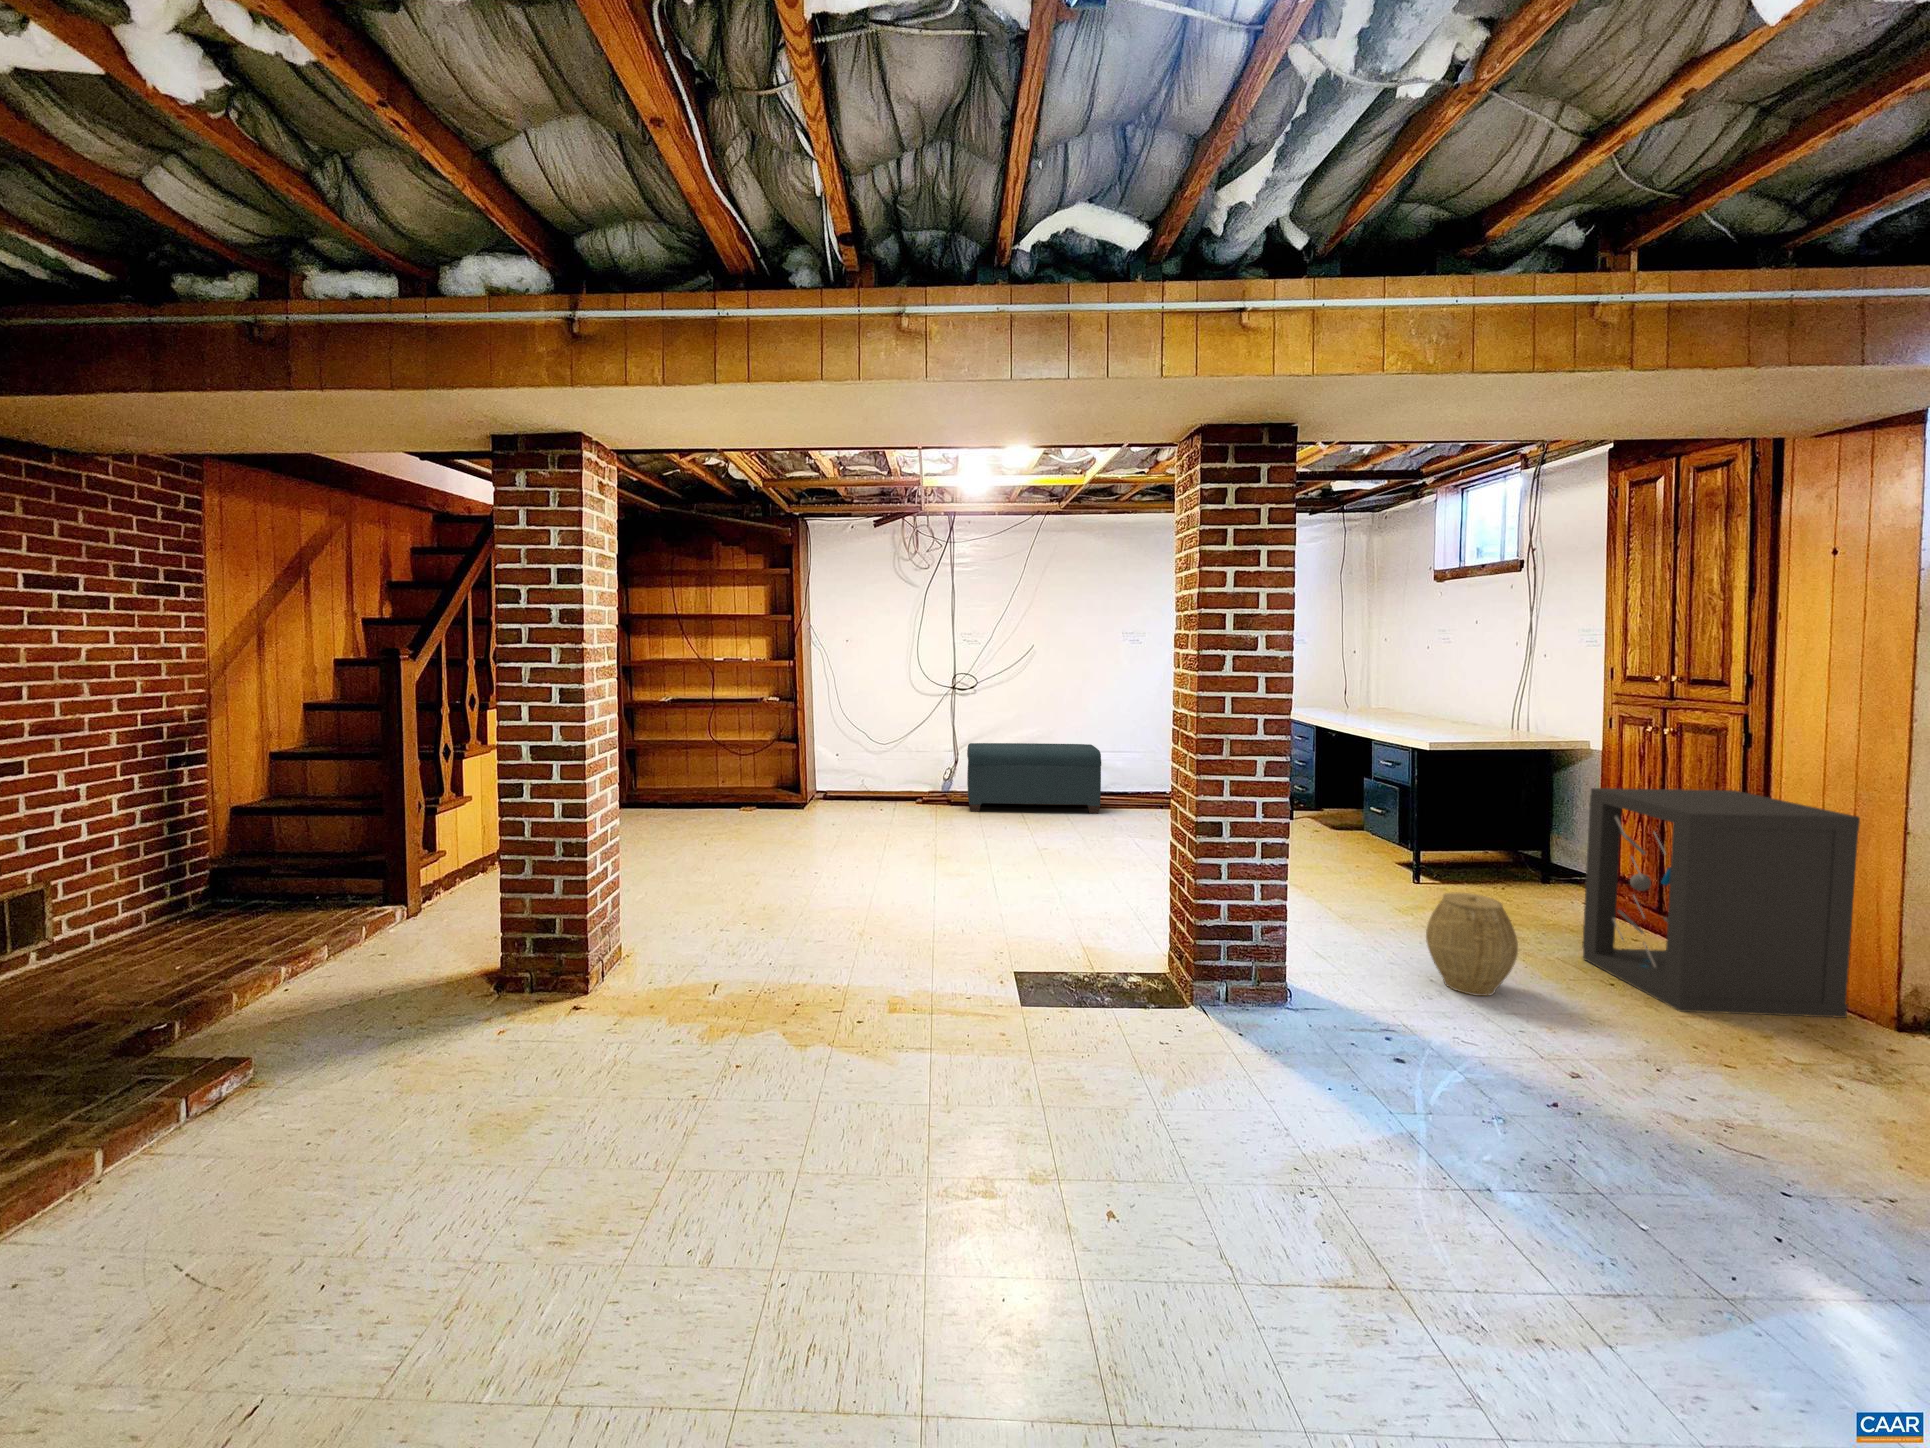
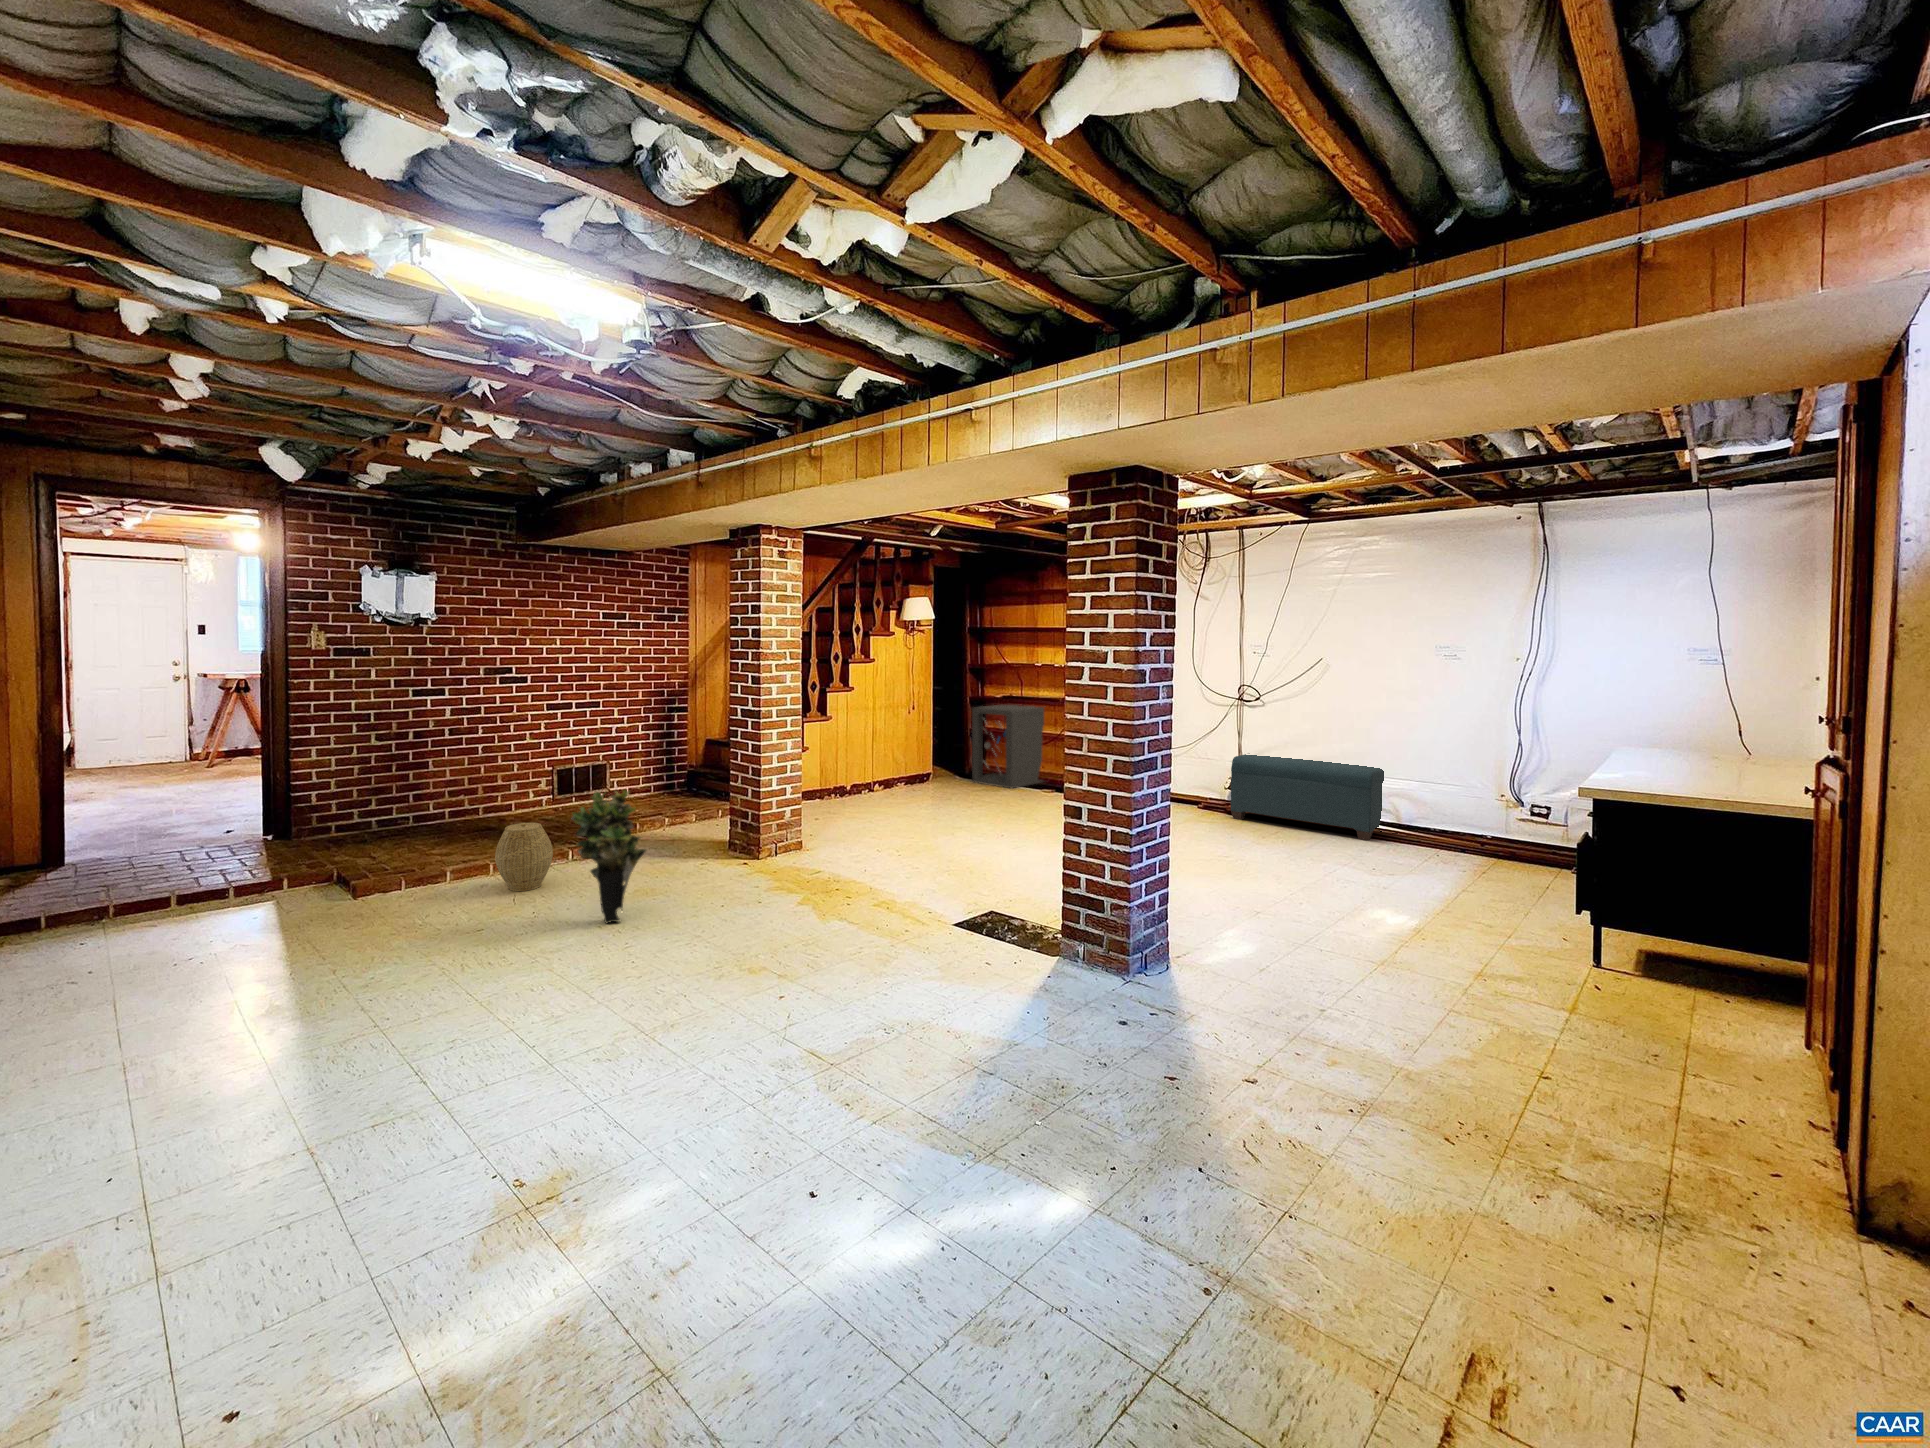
storage cabinet: present [1582,788,1860,1018] -> present [972,705,1044,789]
woven basket: present [1426,893,1518,996] -> present [495,823,553,891]
potted plant: none [431,933,606,1235] -> present [572,790,646,924]

